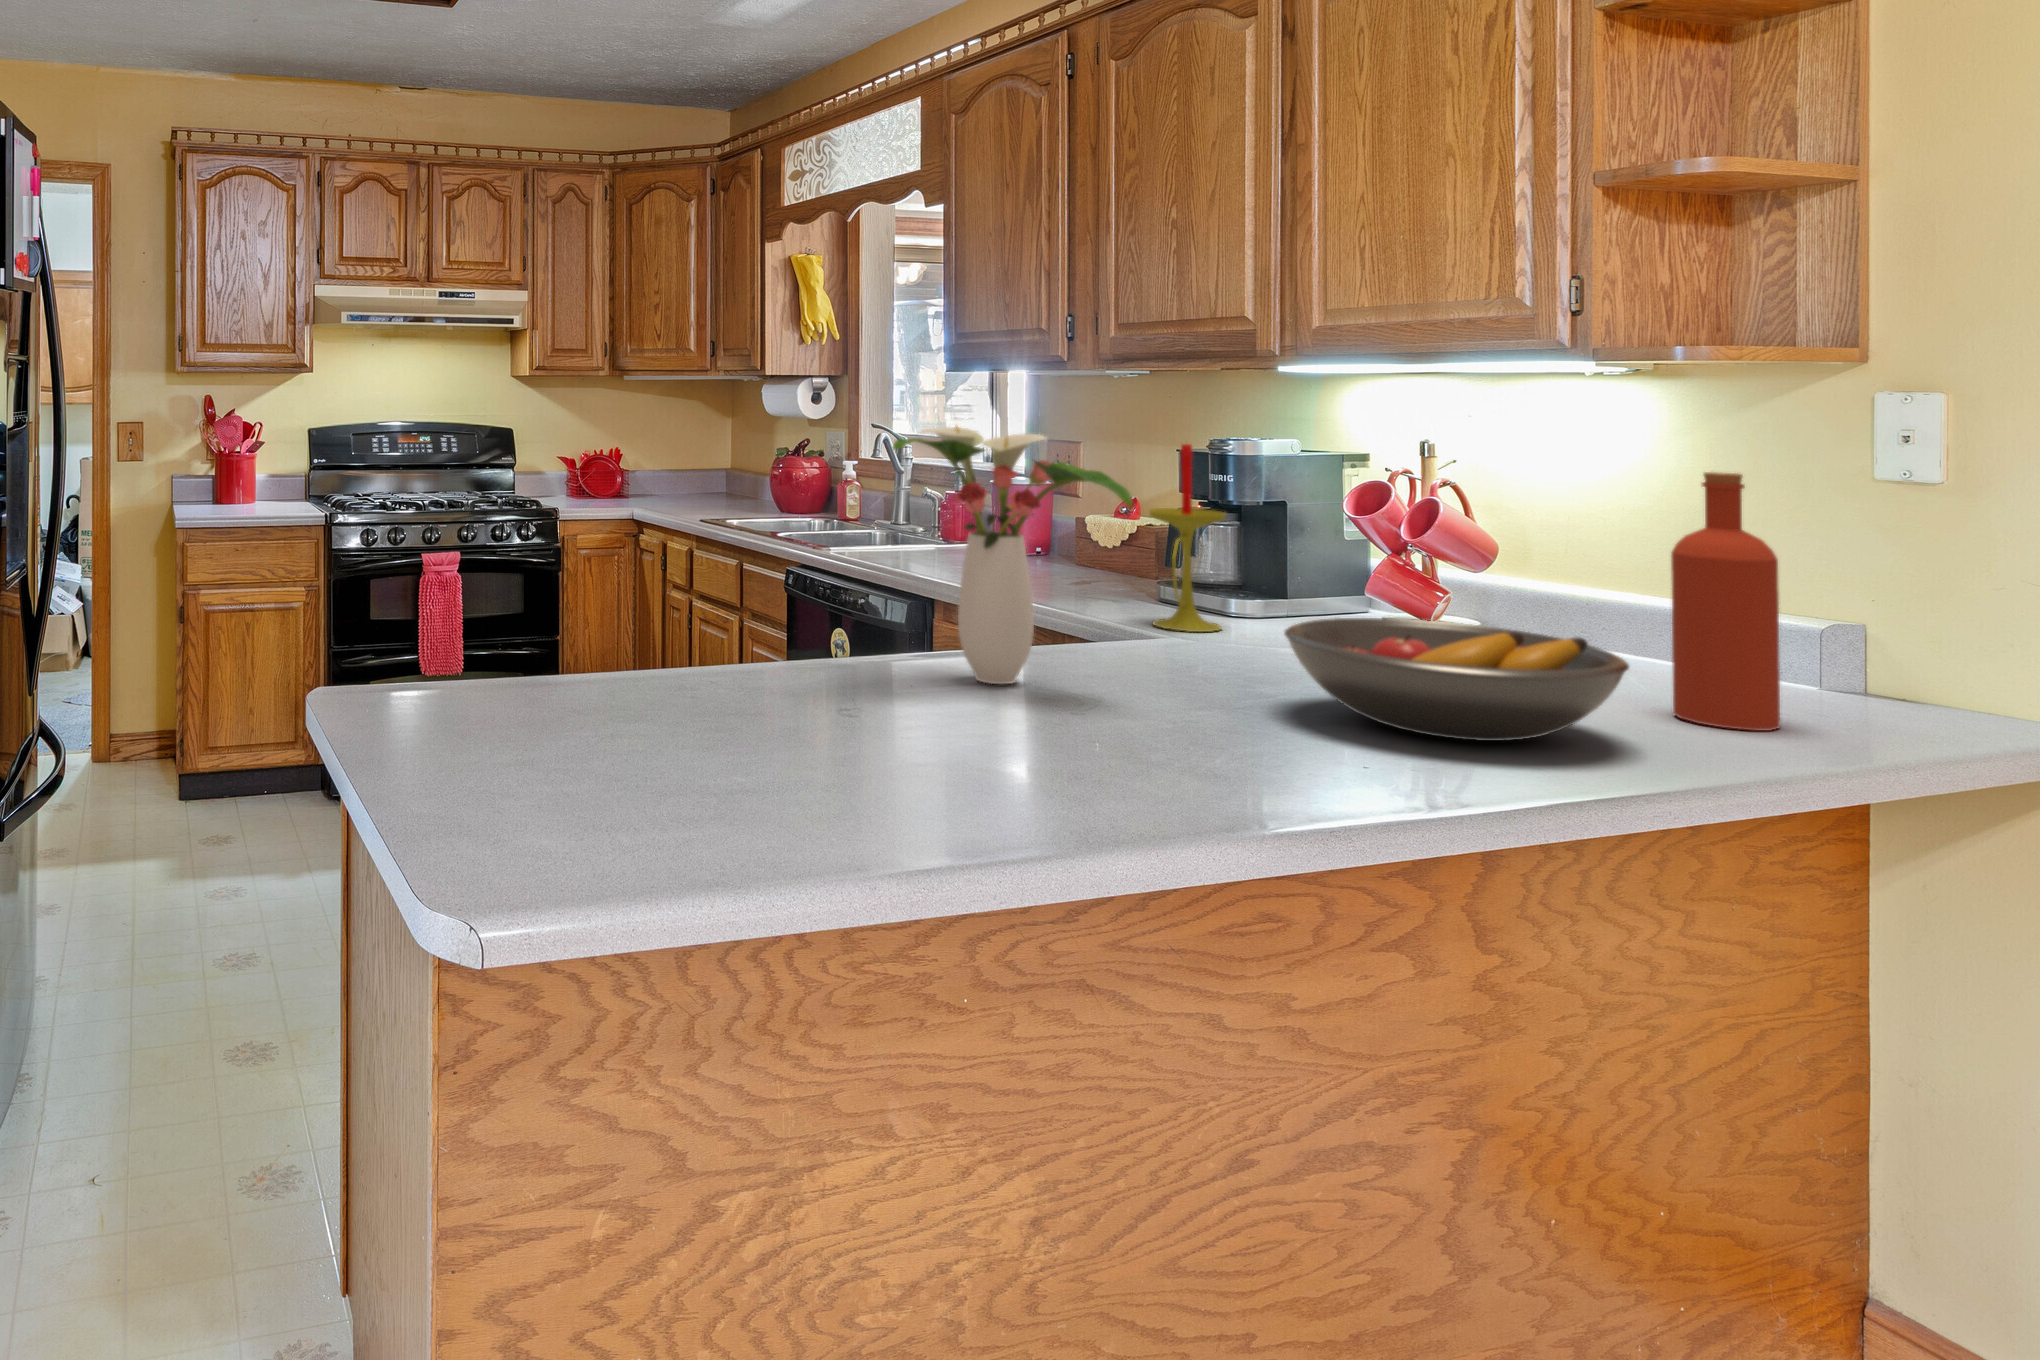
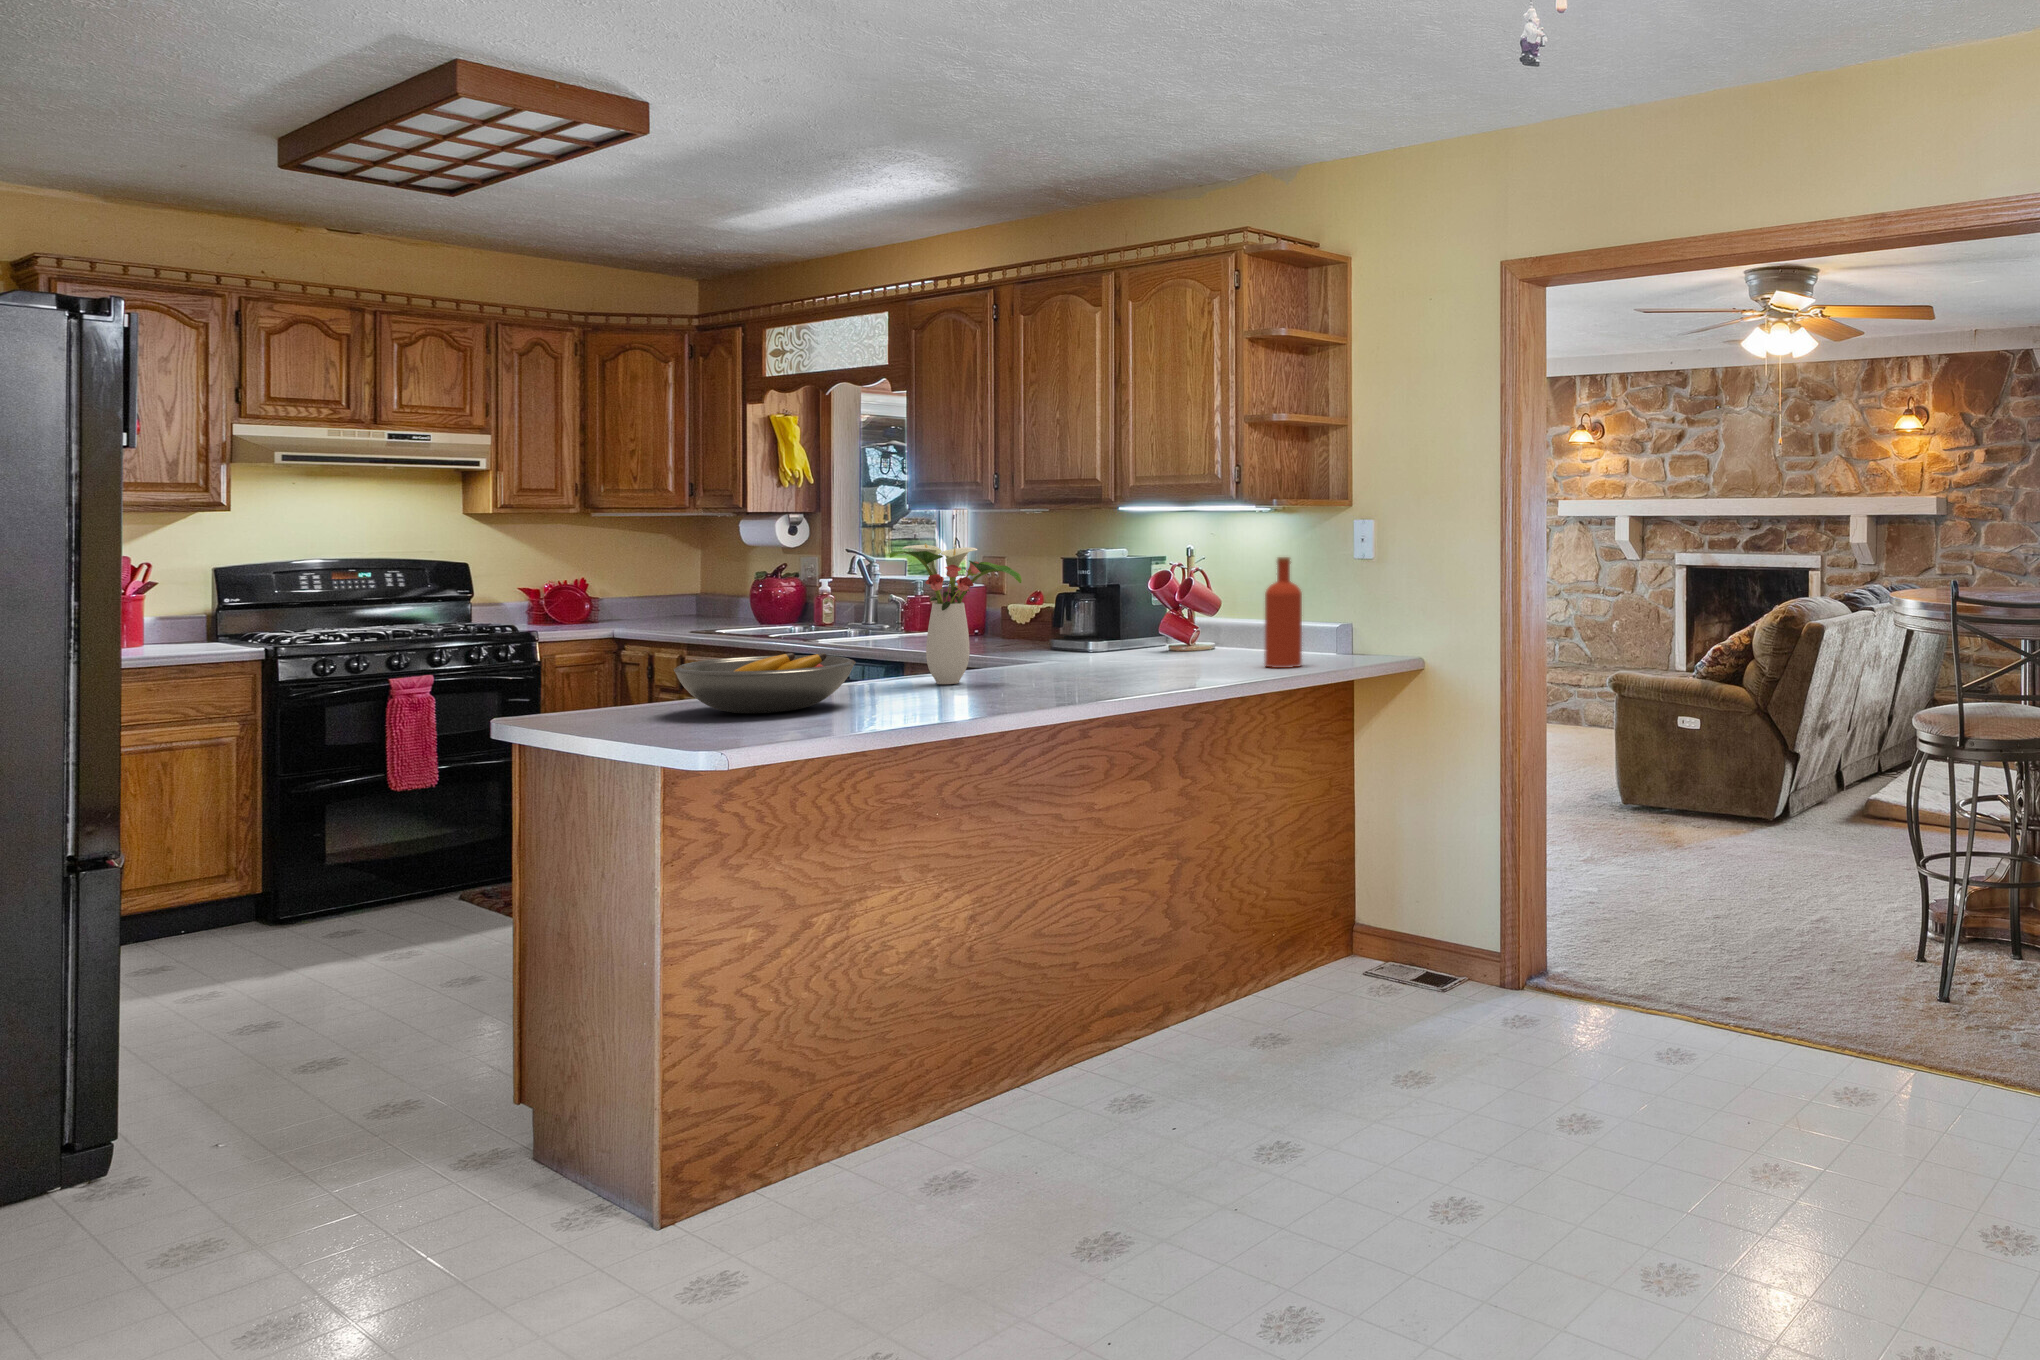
candle: present [1149,444,1225,632] -> none [1039,550,1083,660]
fruit bowl: present [1284,618,1629,741] -> present [673,653,856,713]

